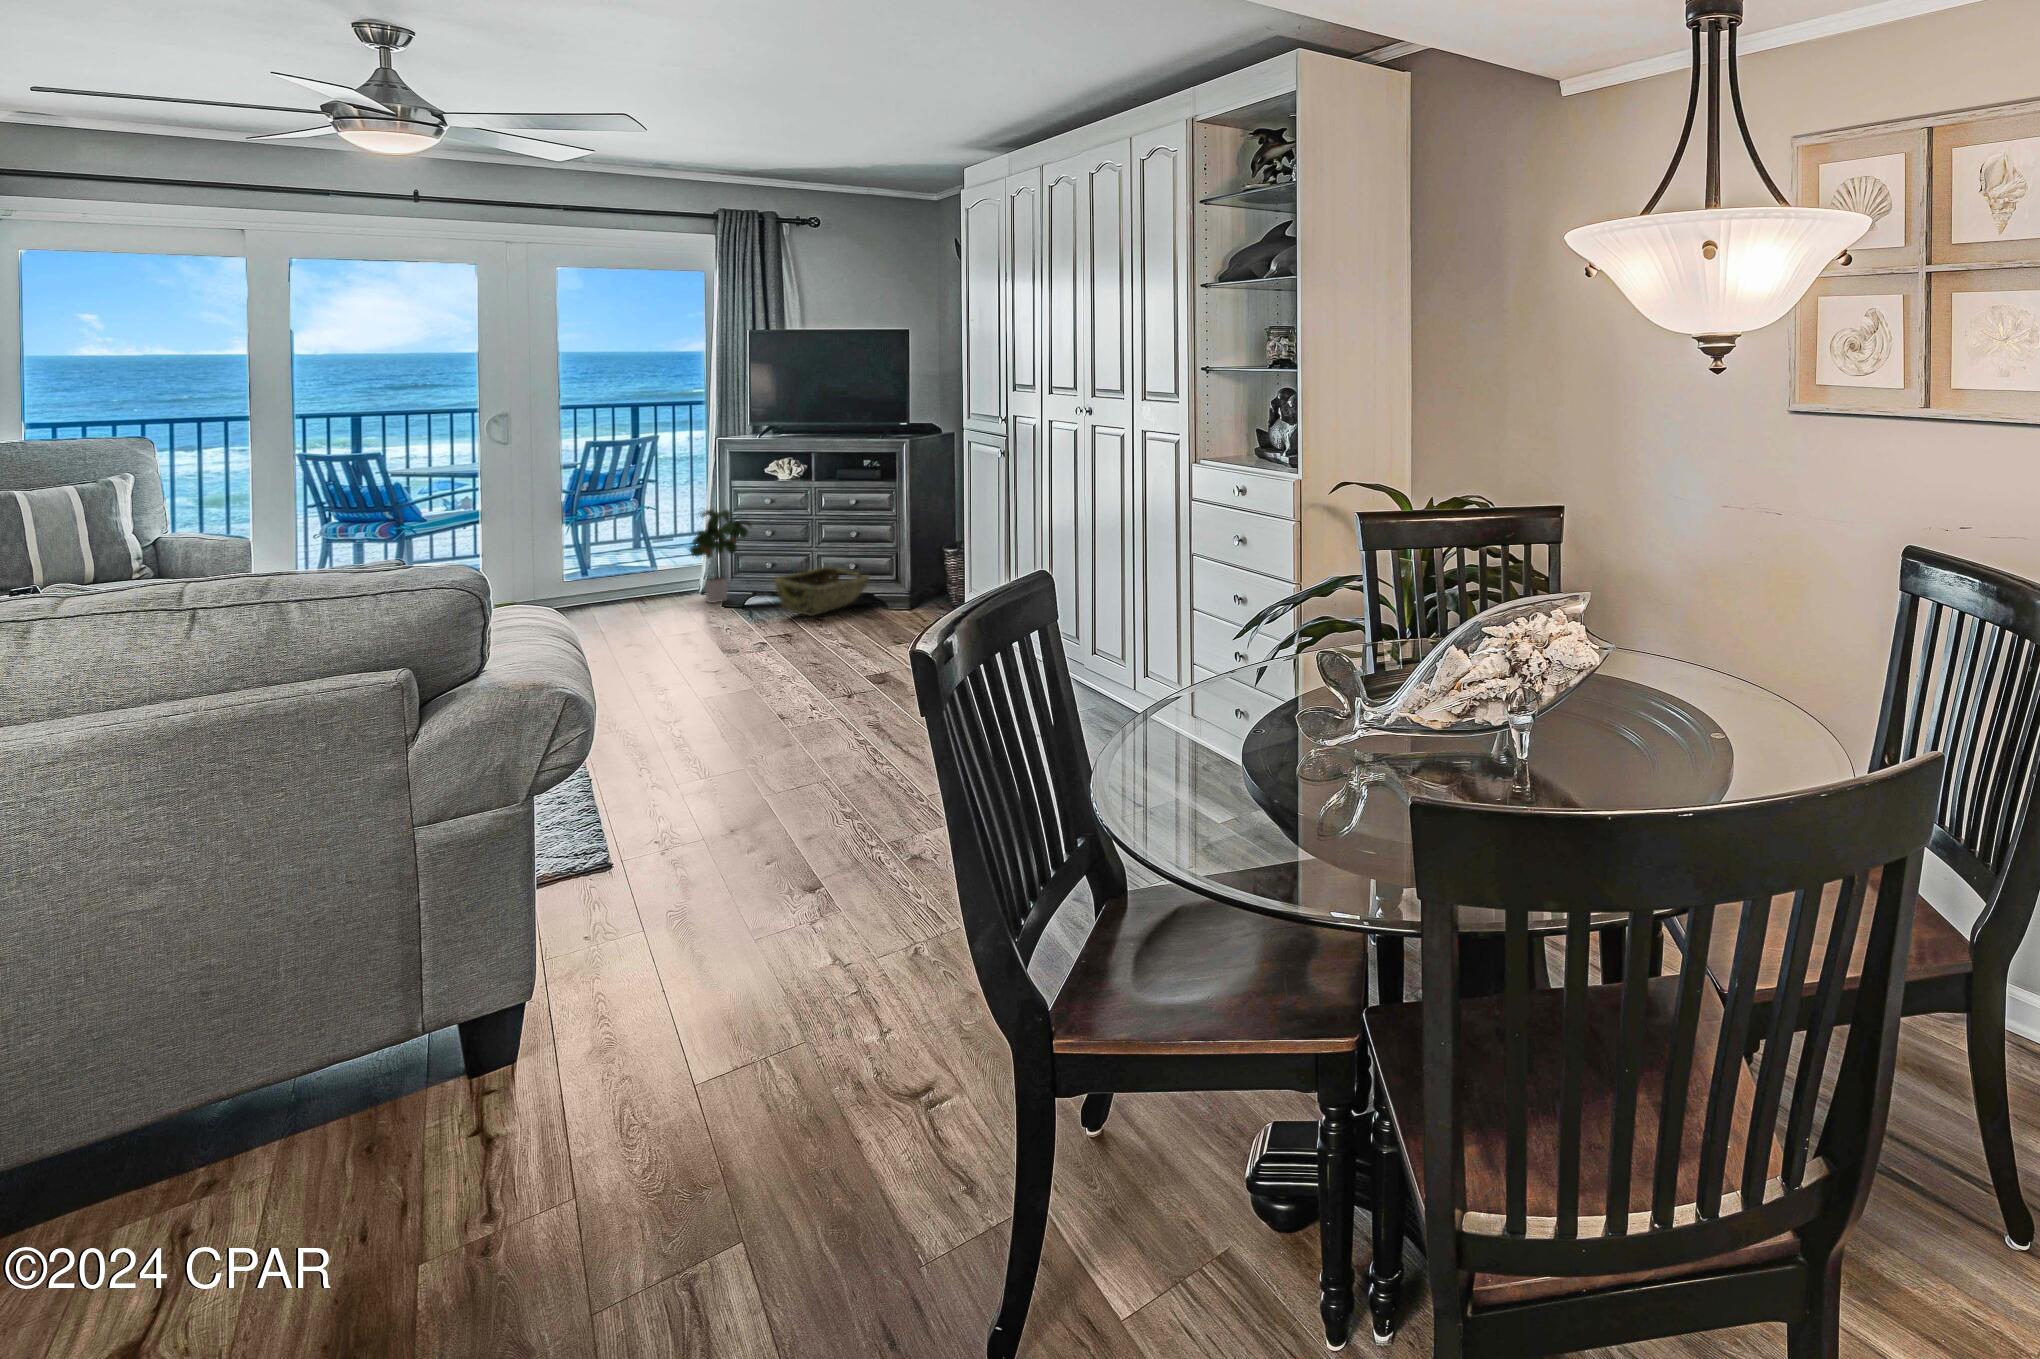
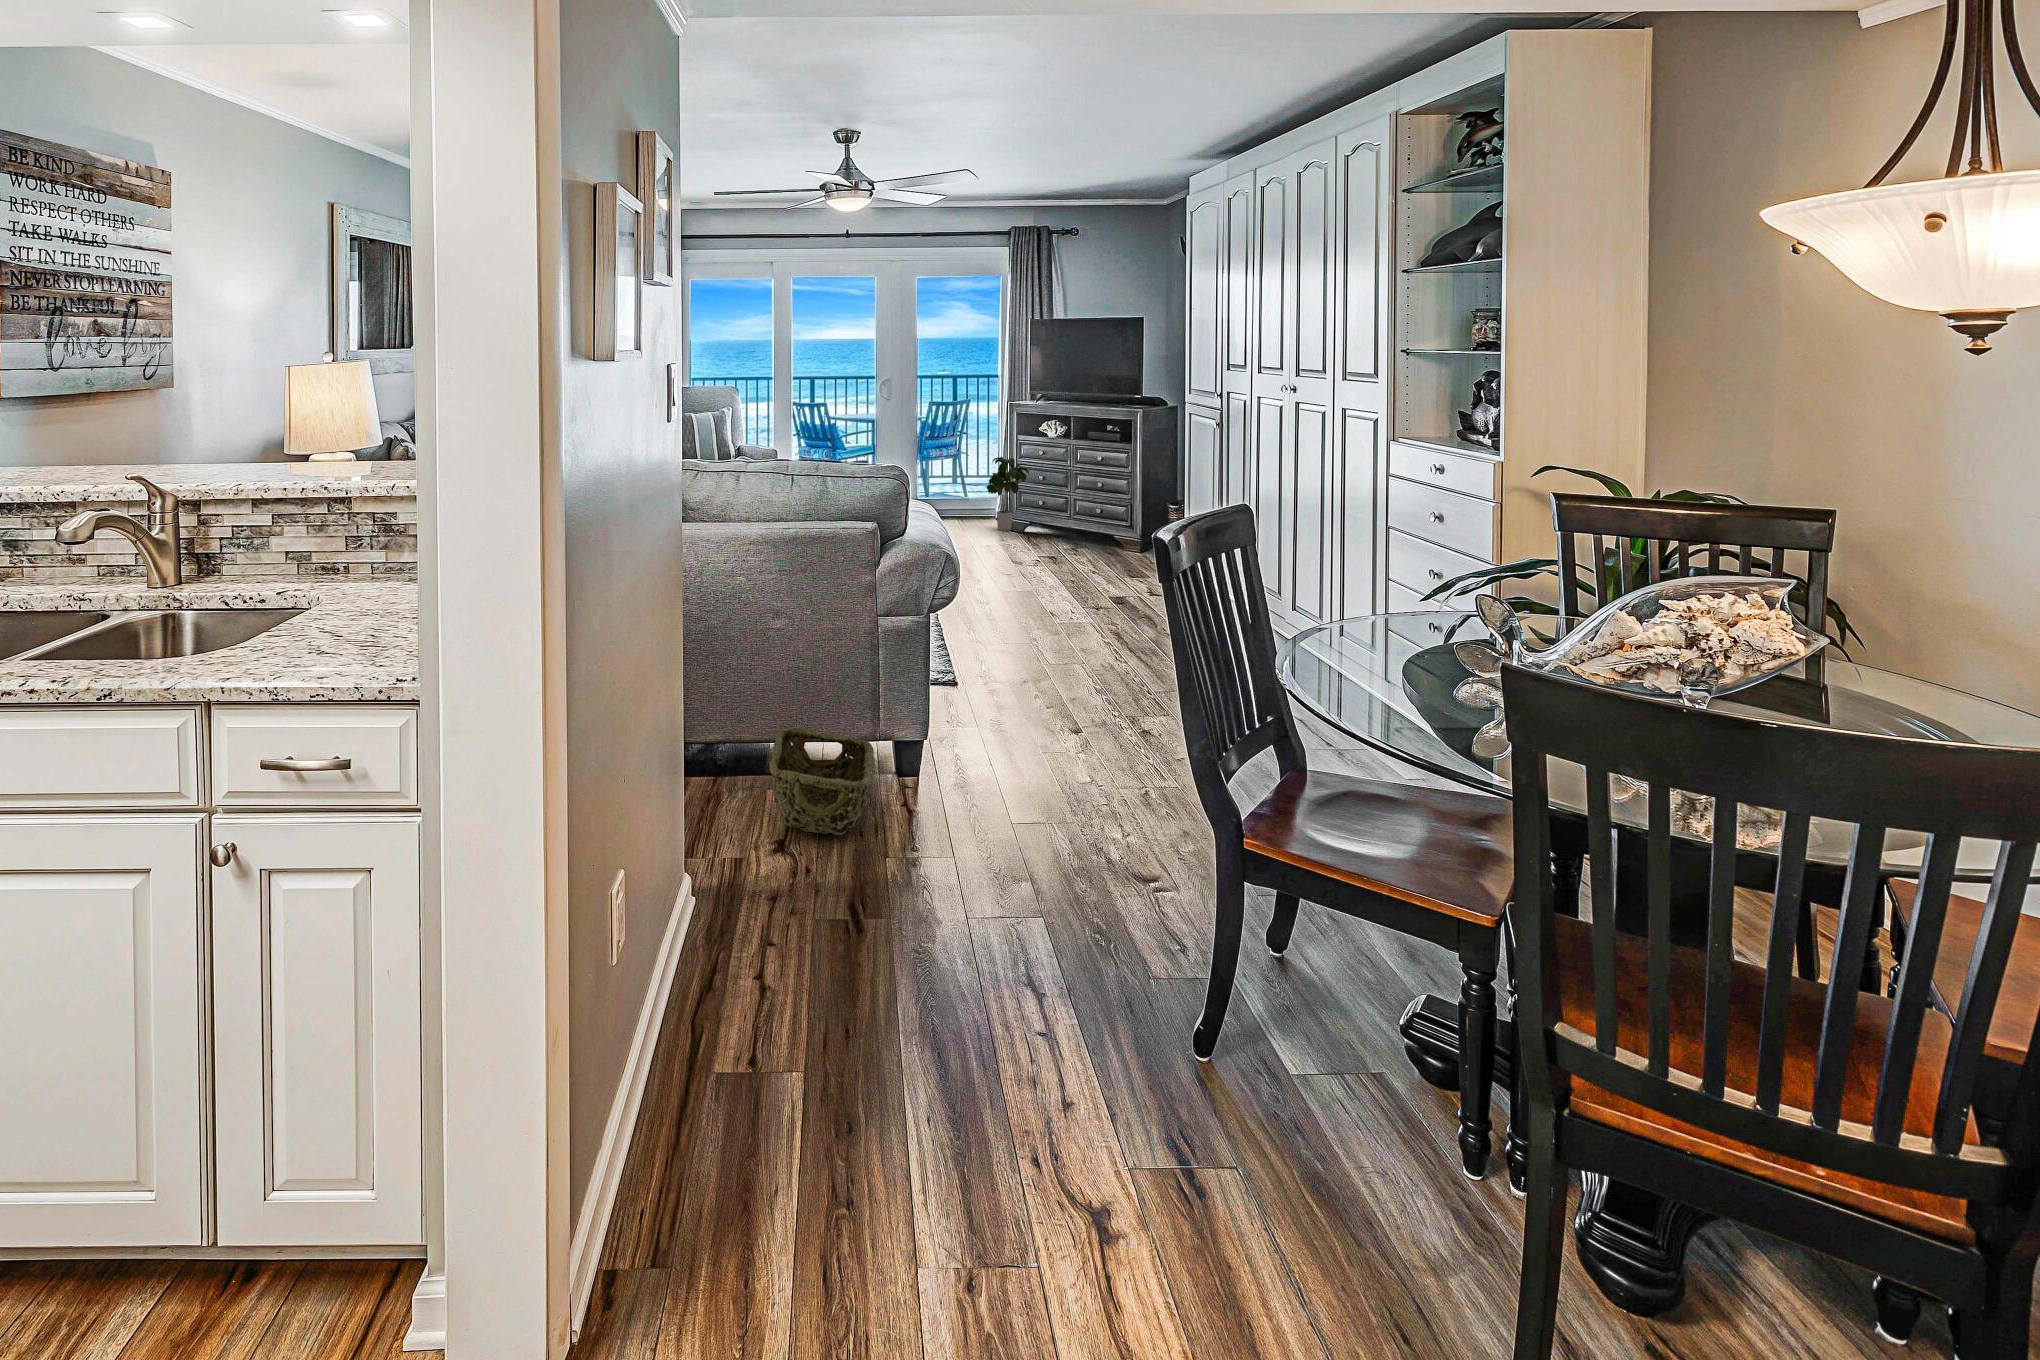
woven basket: present [774,567,869,616] -> present [770,727,875,835]

